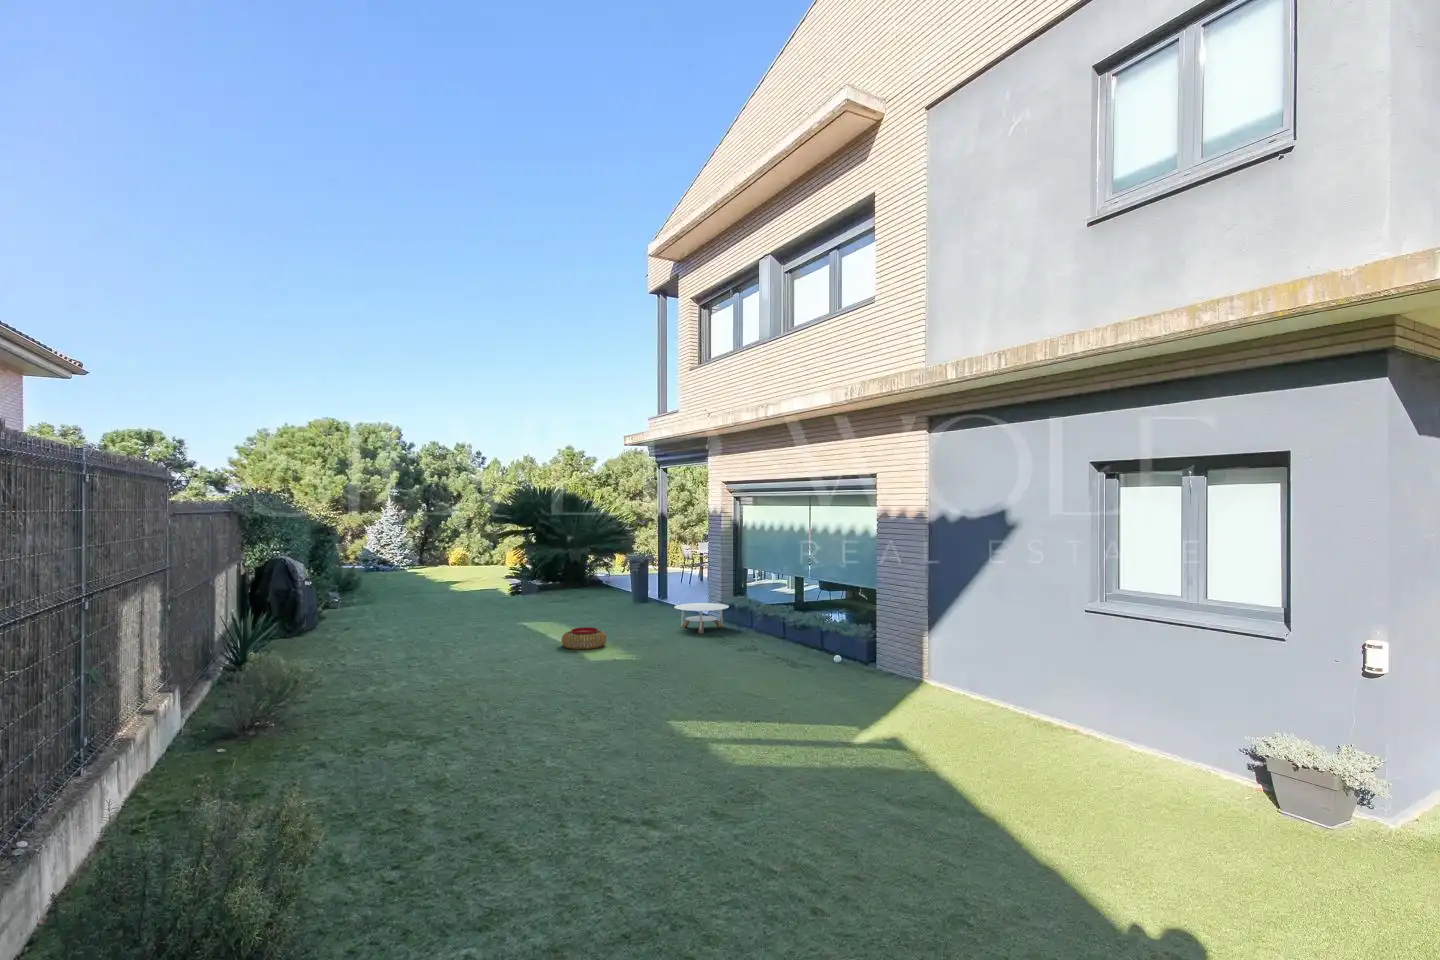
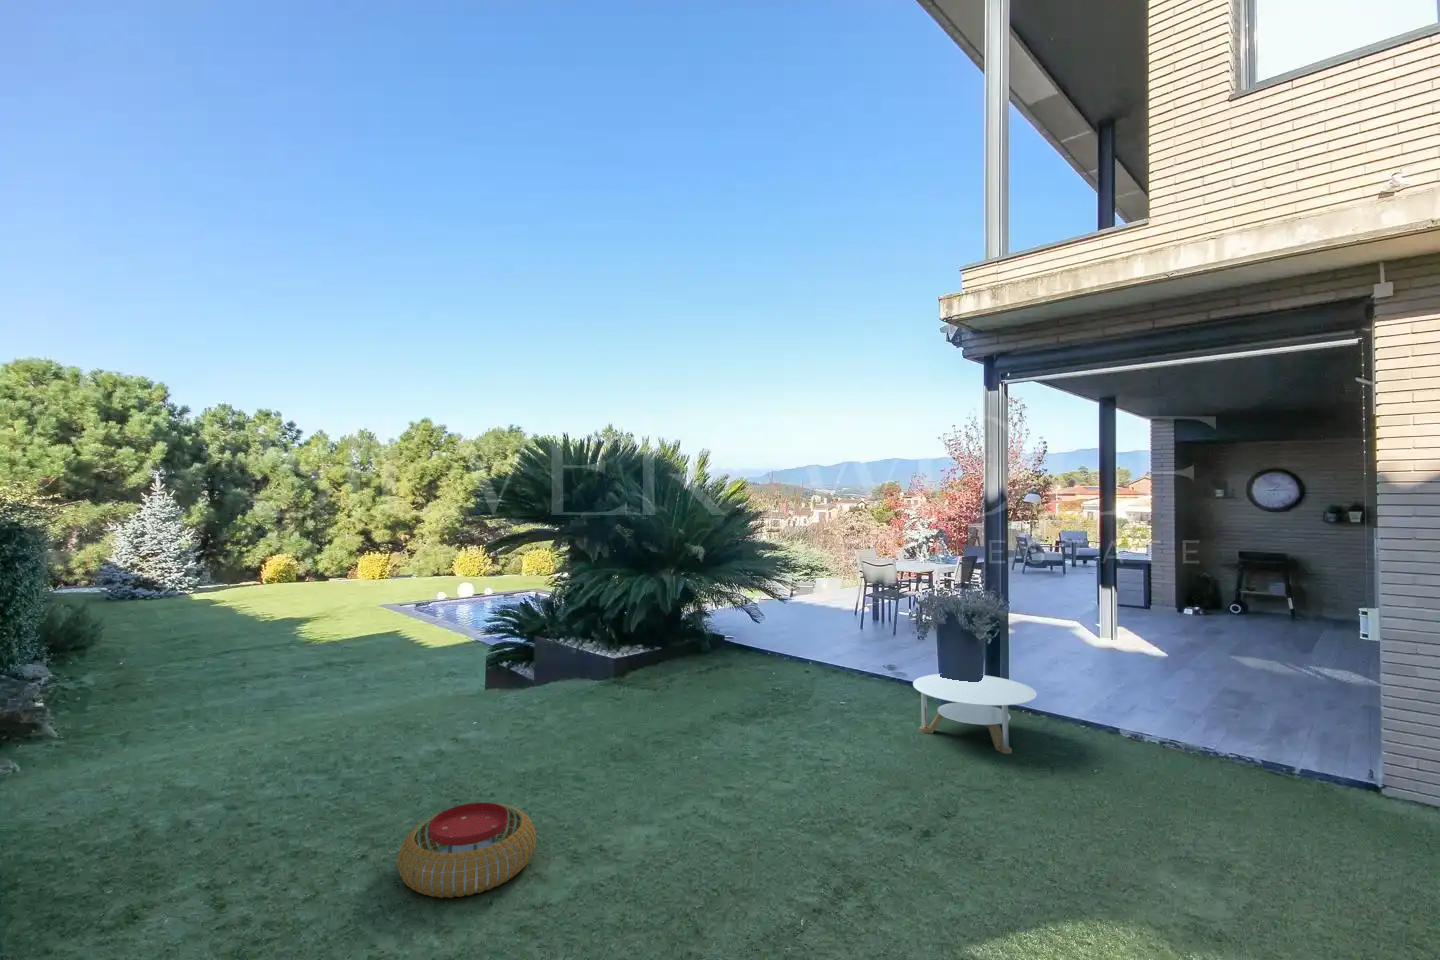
pouf: present [562,627,607,649] -> present [398,803,536,898]

